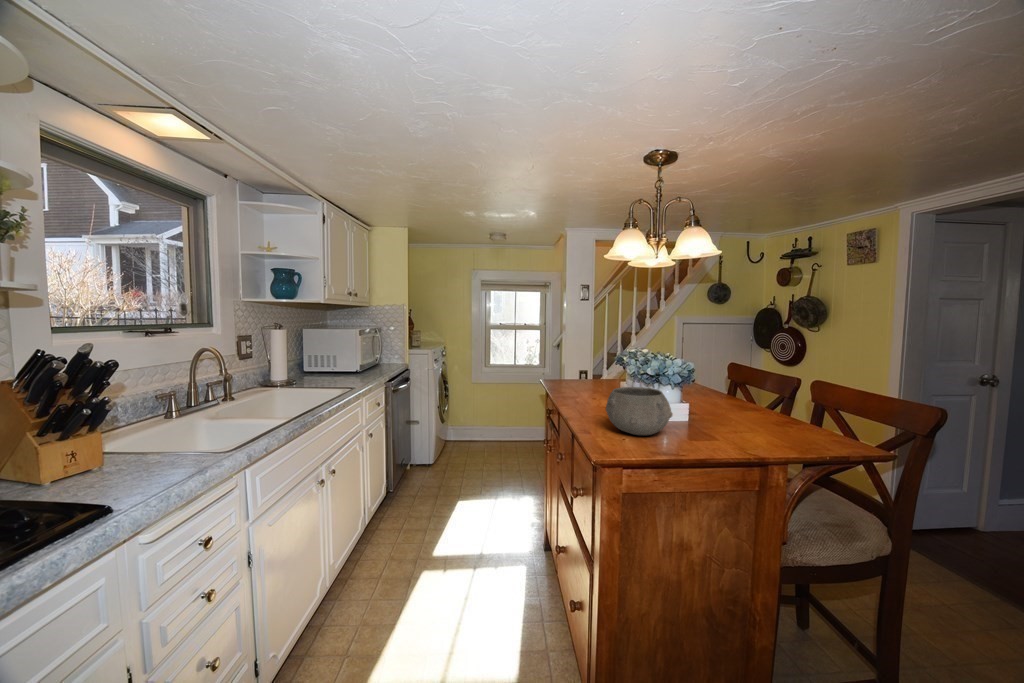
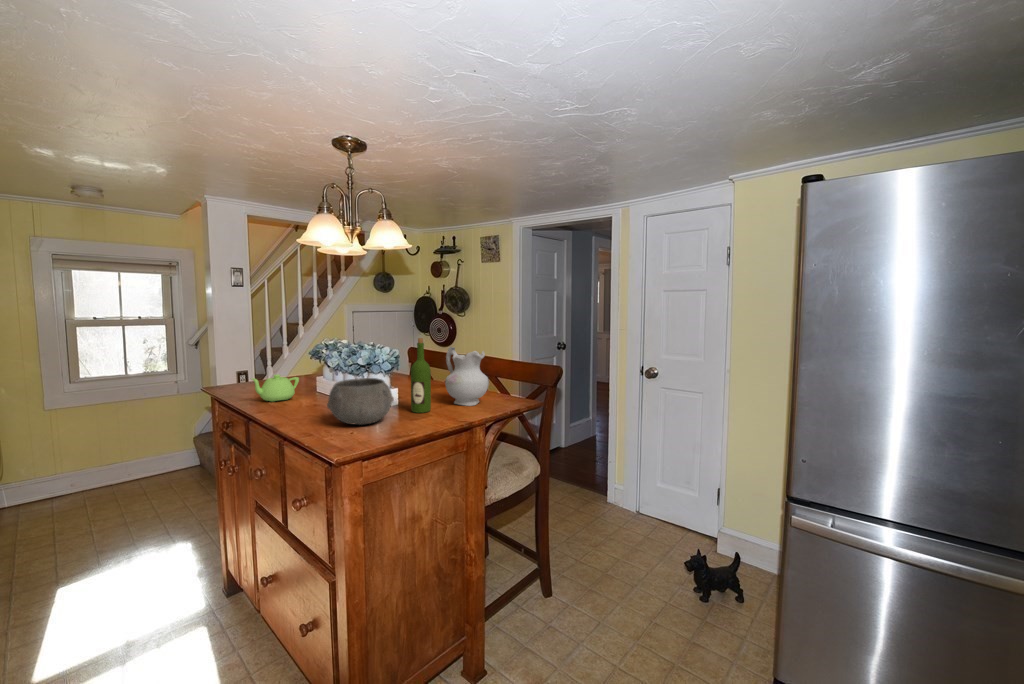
wine bottle: none [698,351,724,437] -> present [411,338,431,413]
ceramic pitcher: none [748,364,815,442] -> present [445,347,489,406]
teapot: none [566,375,604,398] -> present [252,375,299,402]

